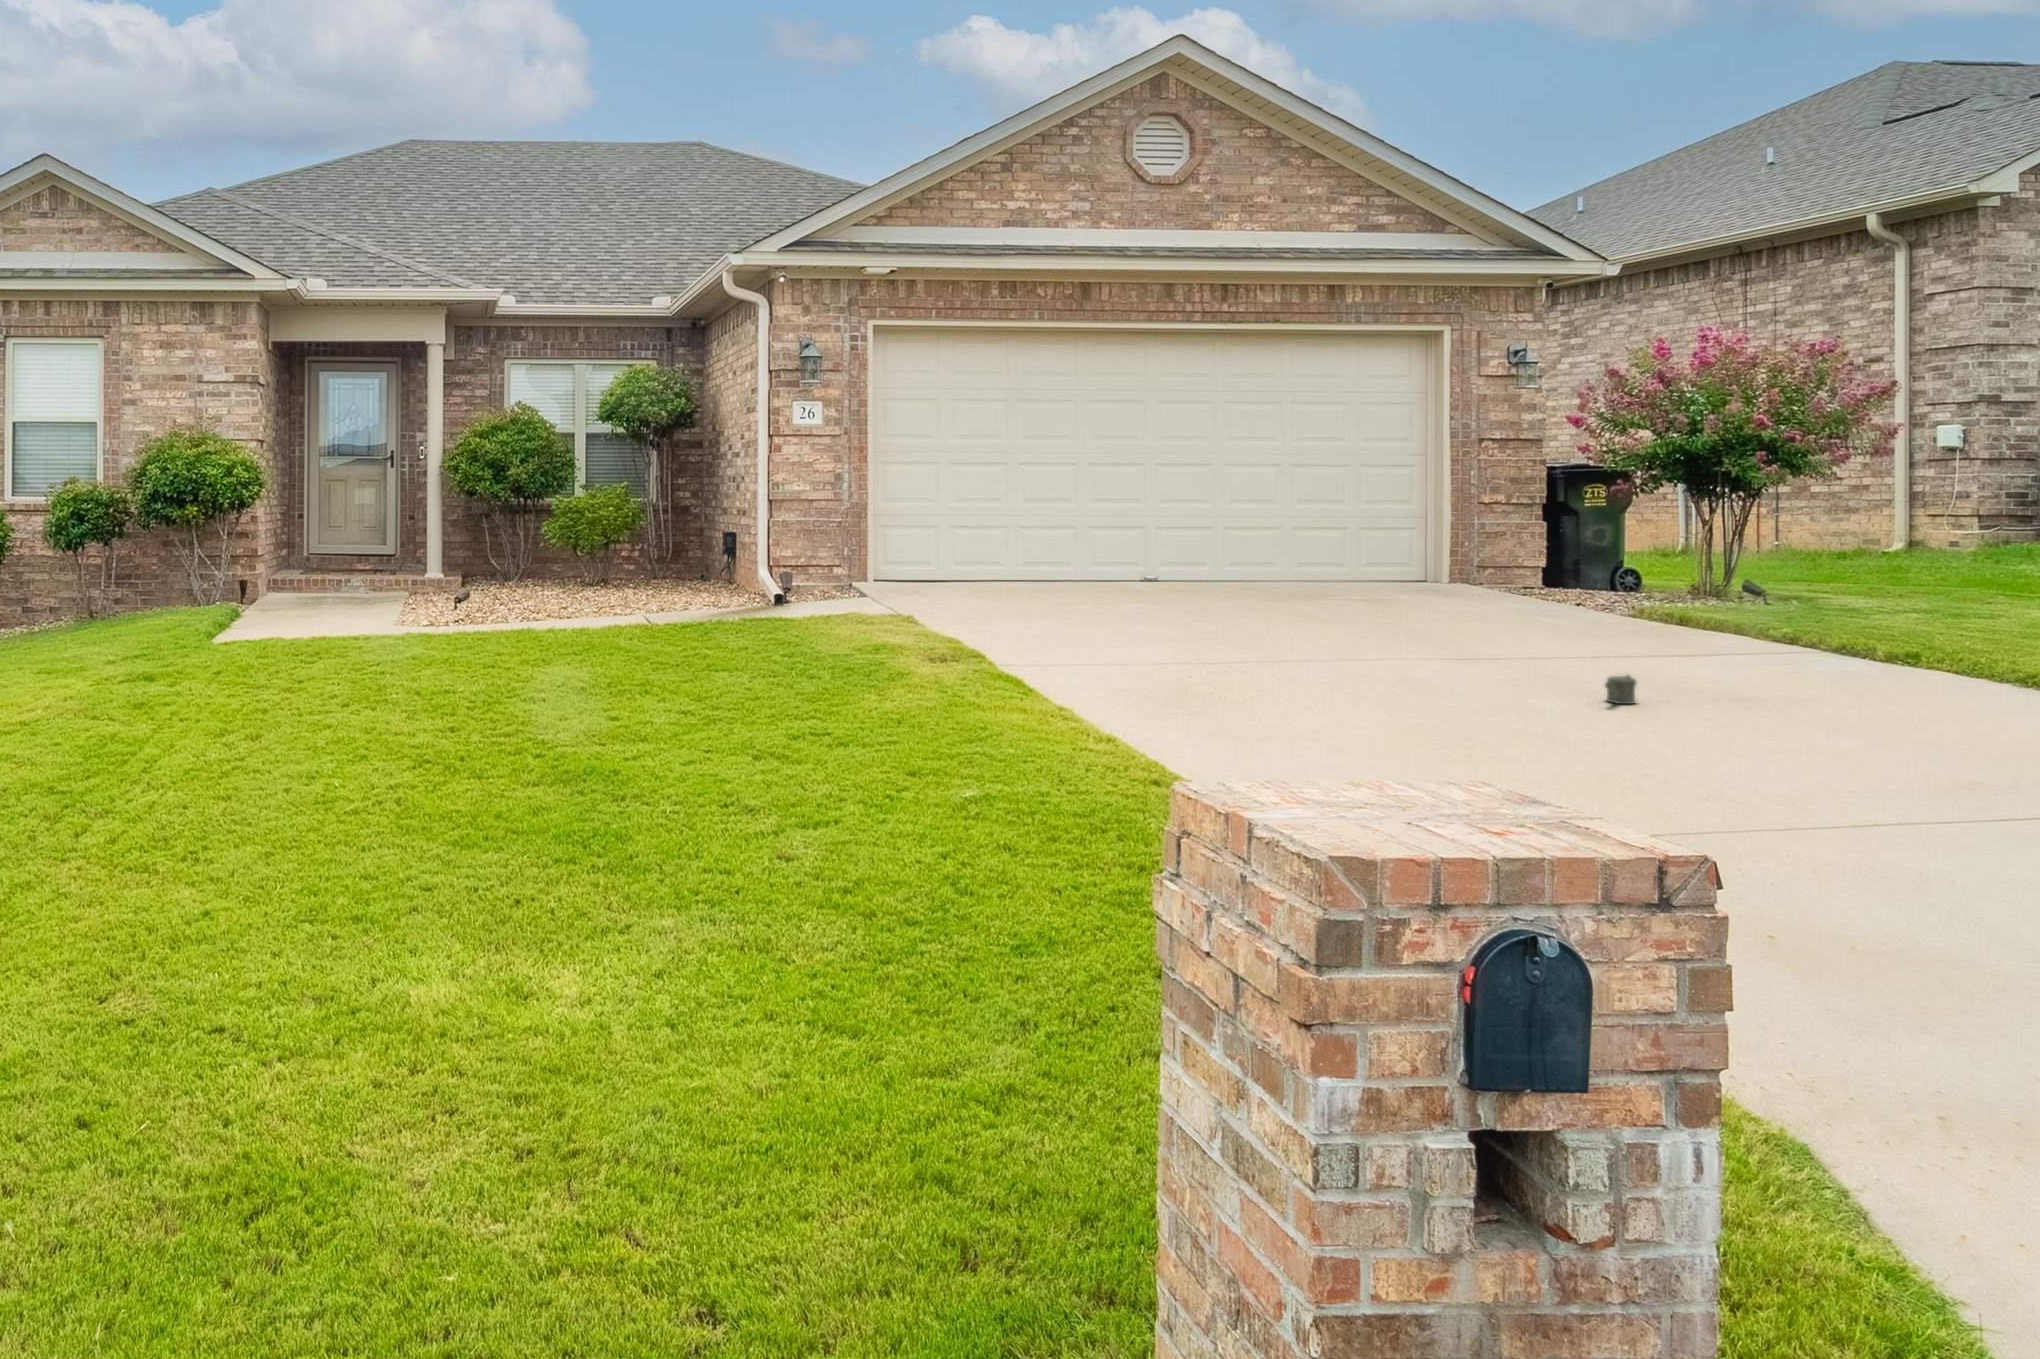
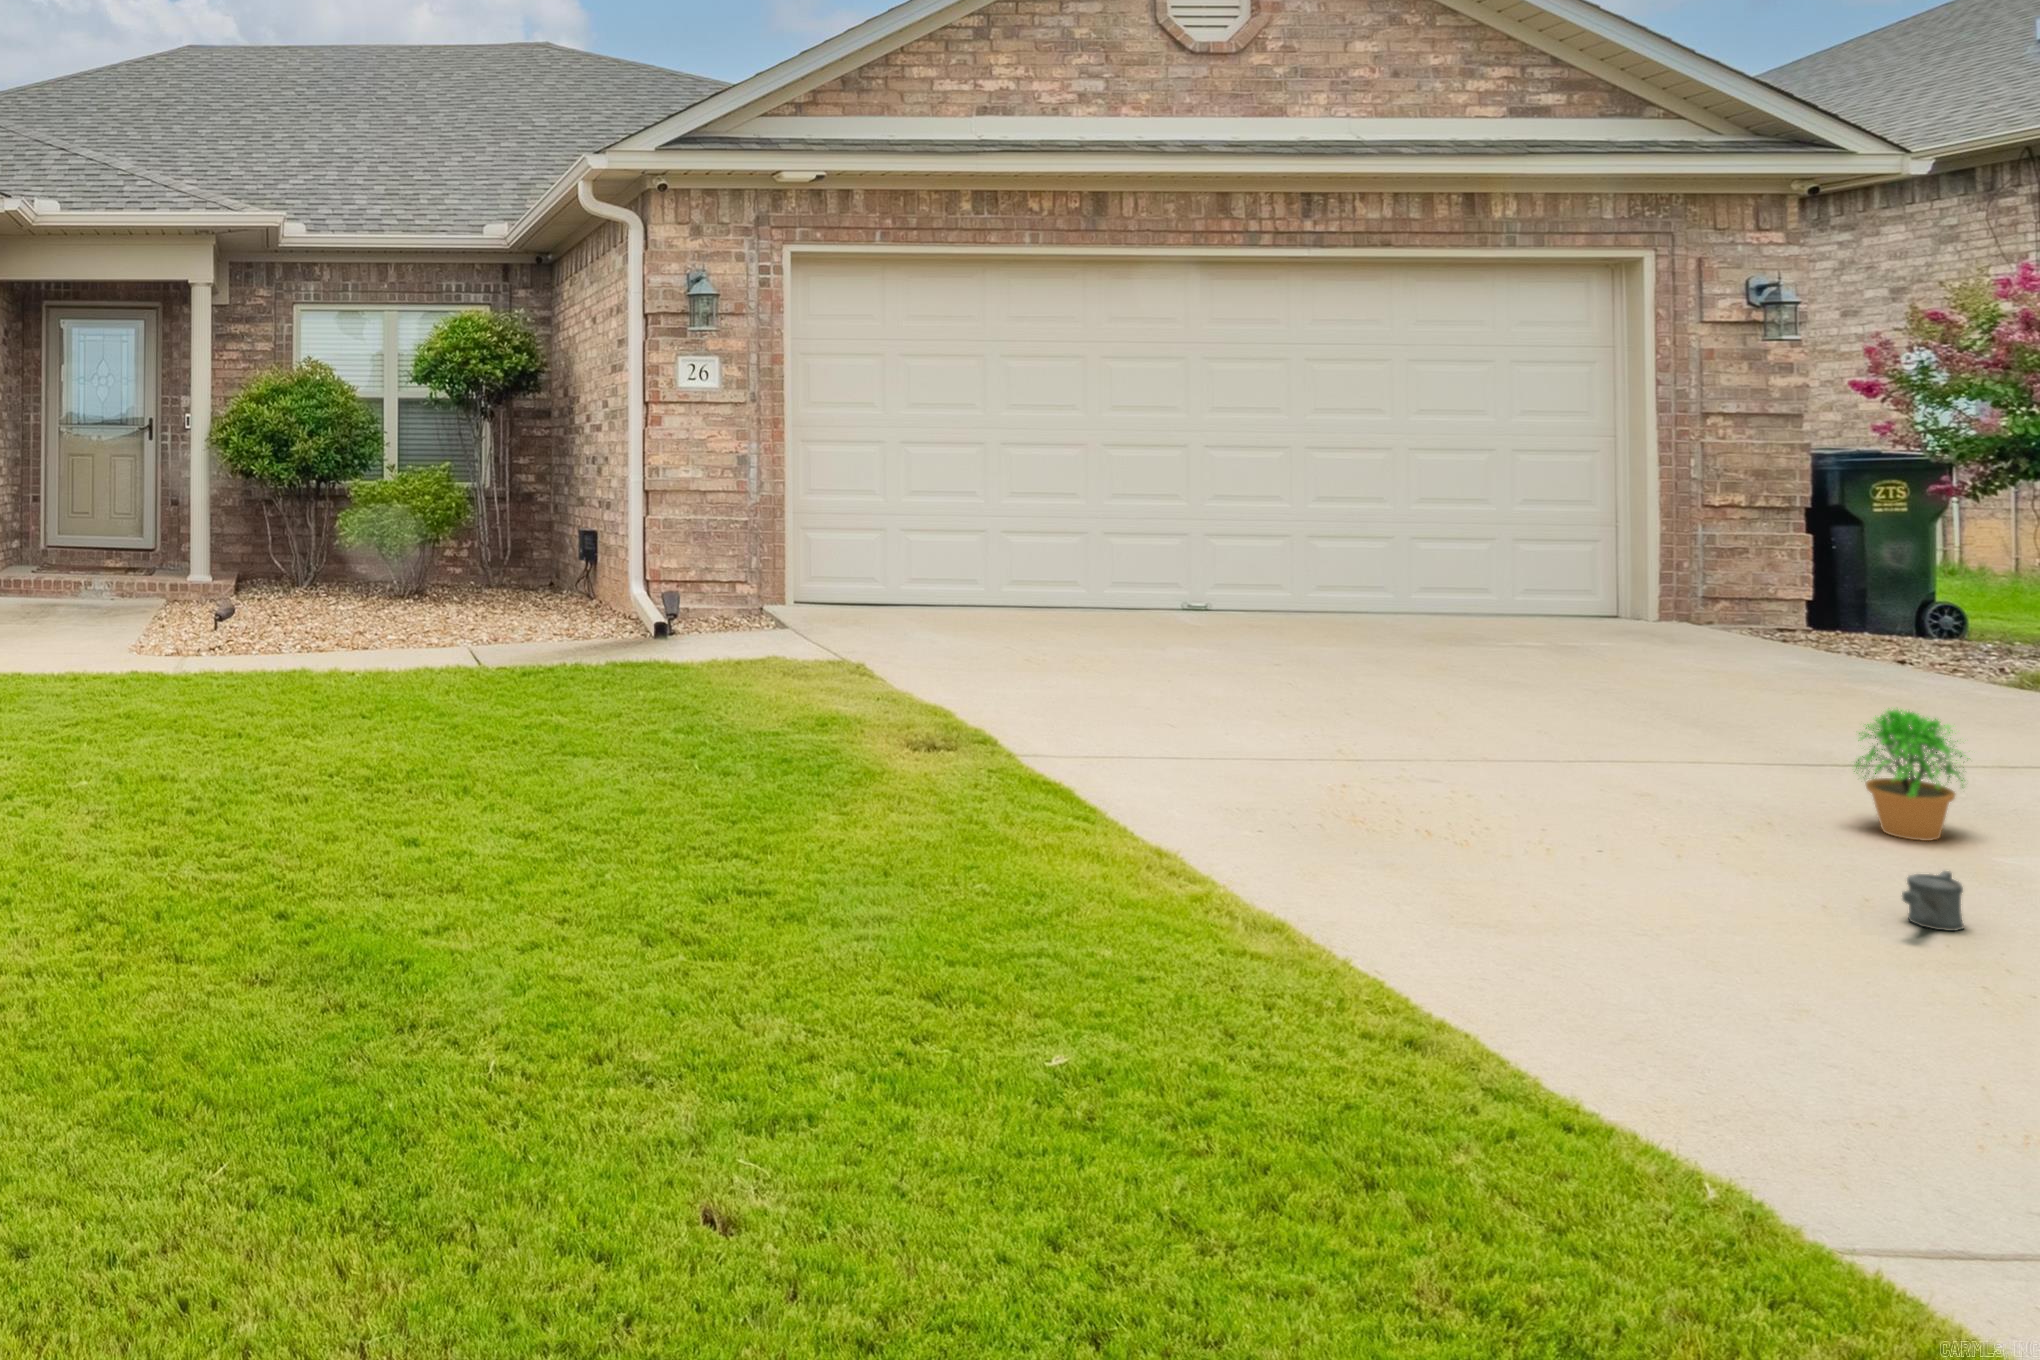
potted plant: none [1574,595,1648,671] -> present [1854,708,1970,841]

